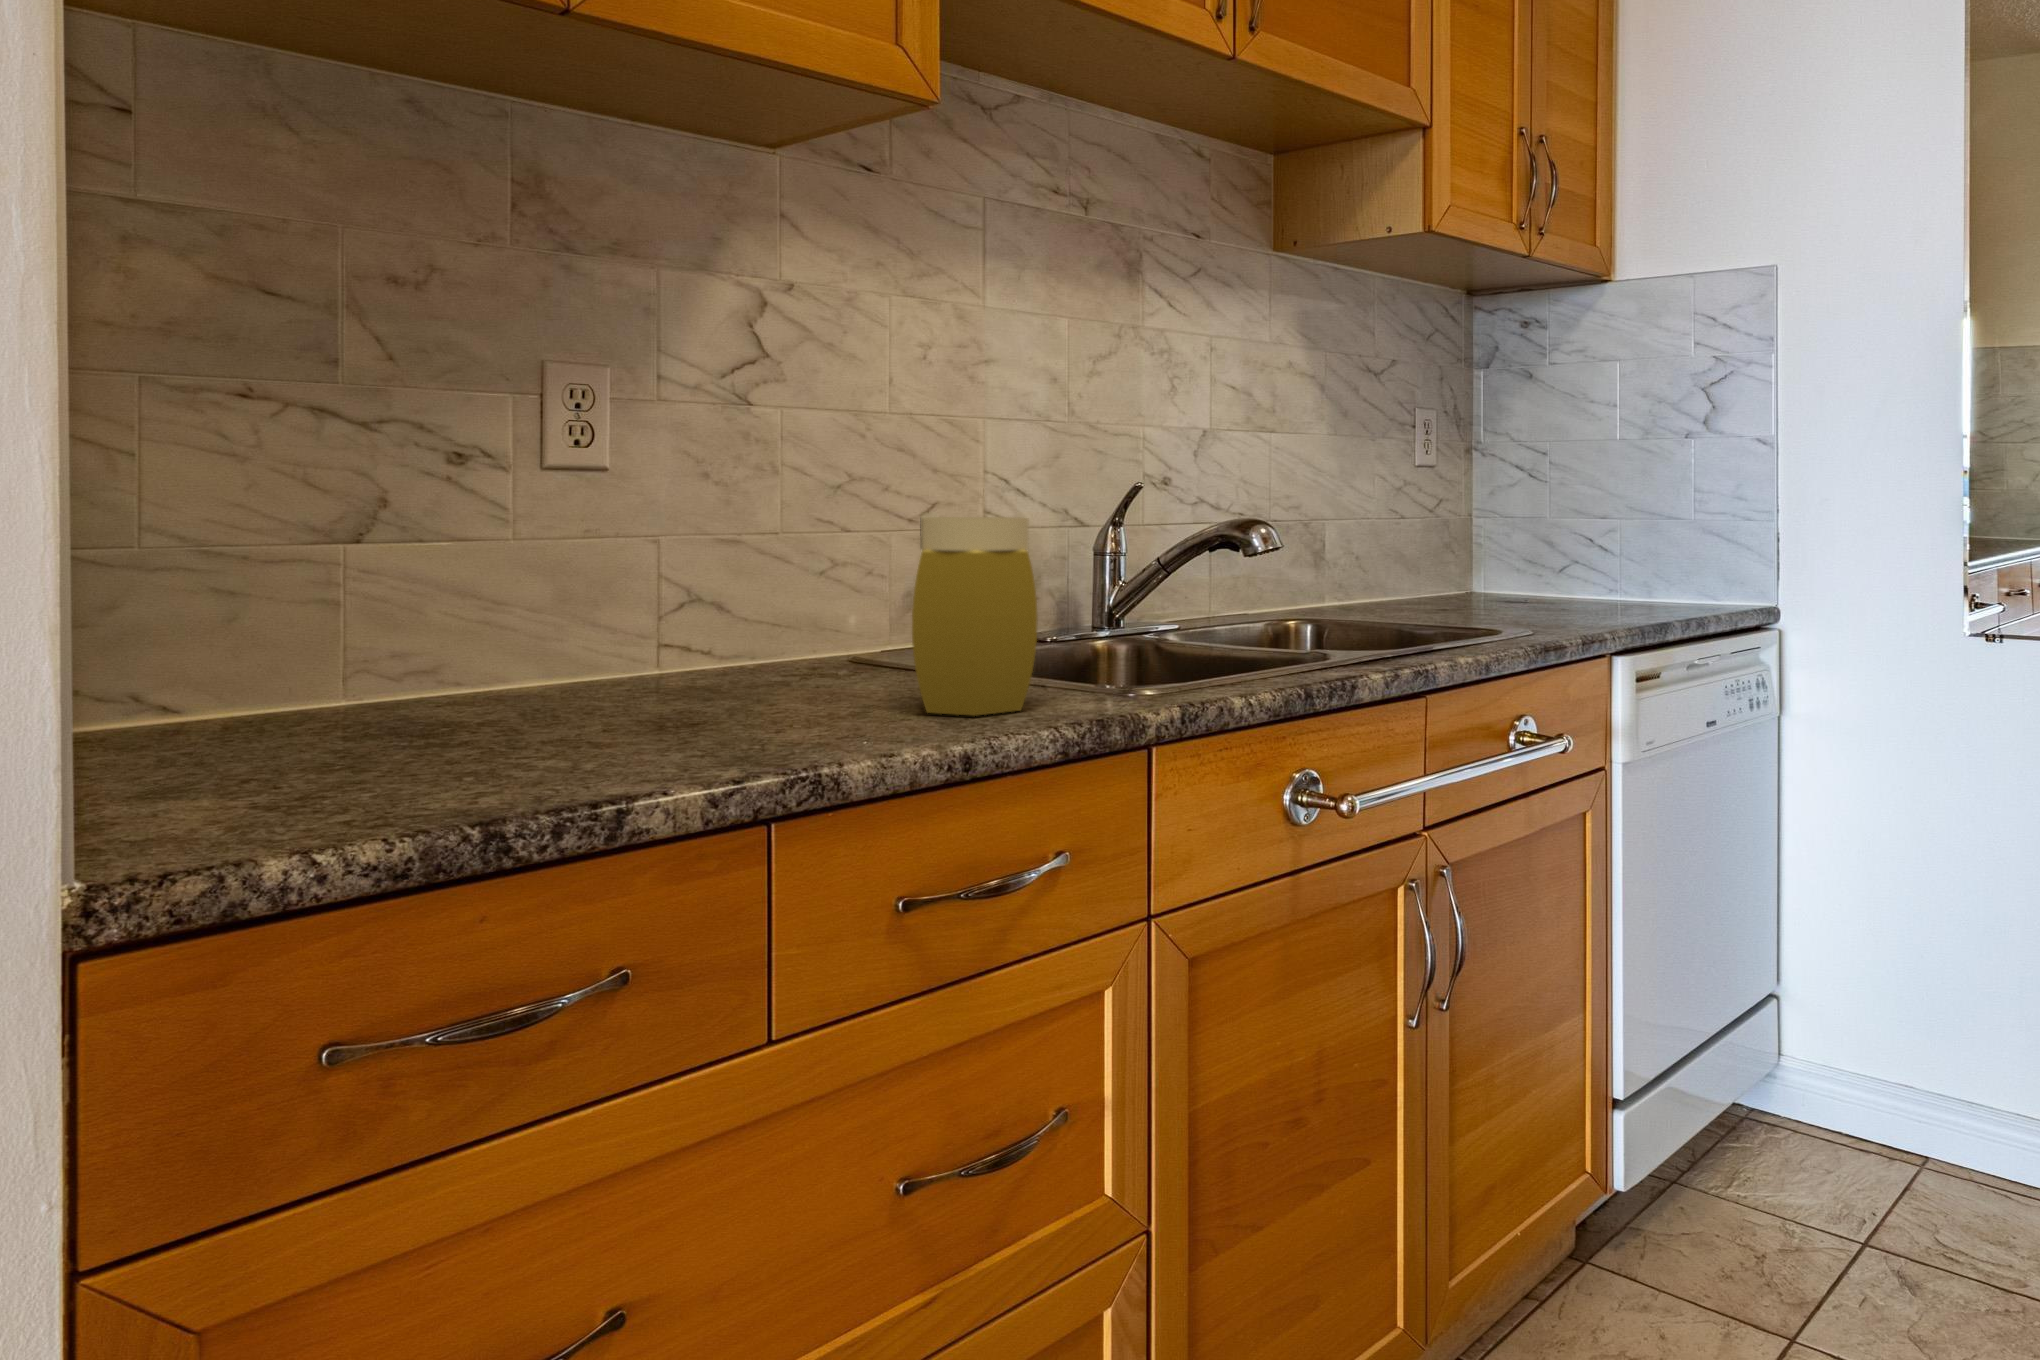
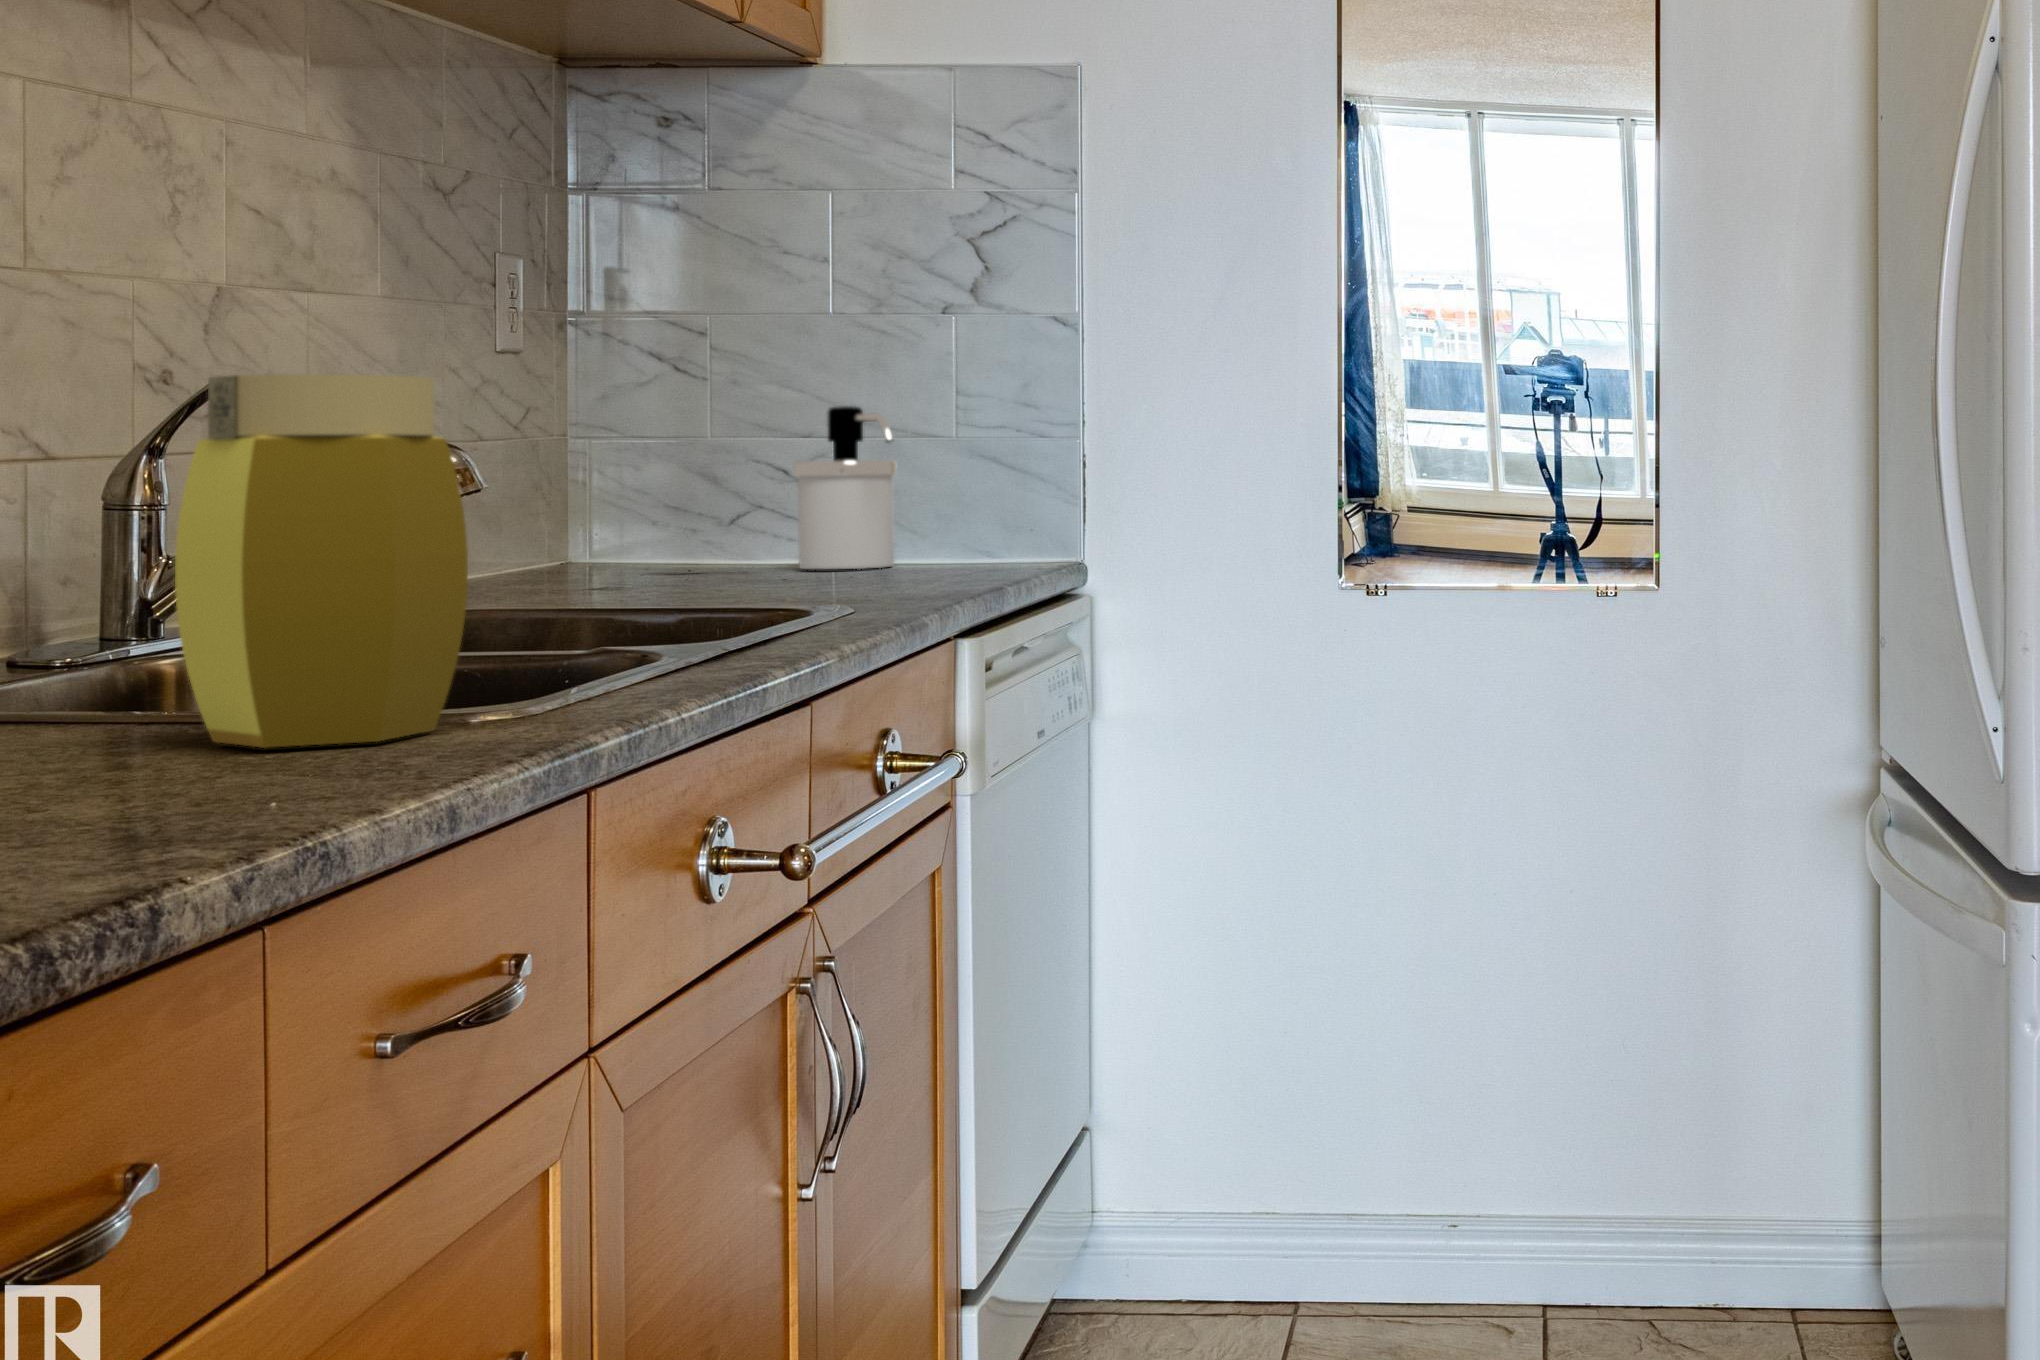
soap dispenser: none [1594,494,1659,598] -> present [794,406,897,569]

